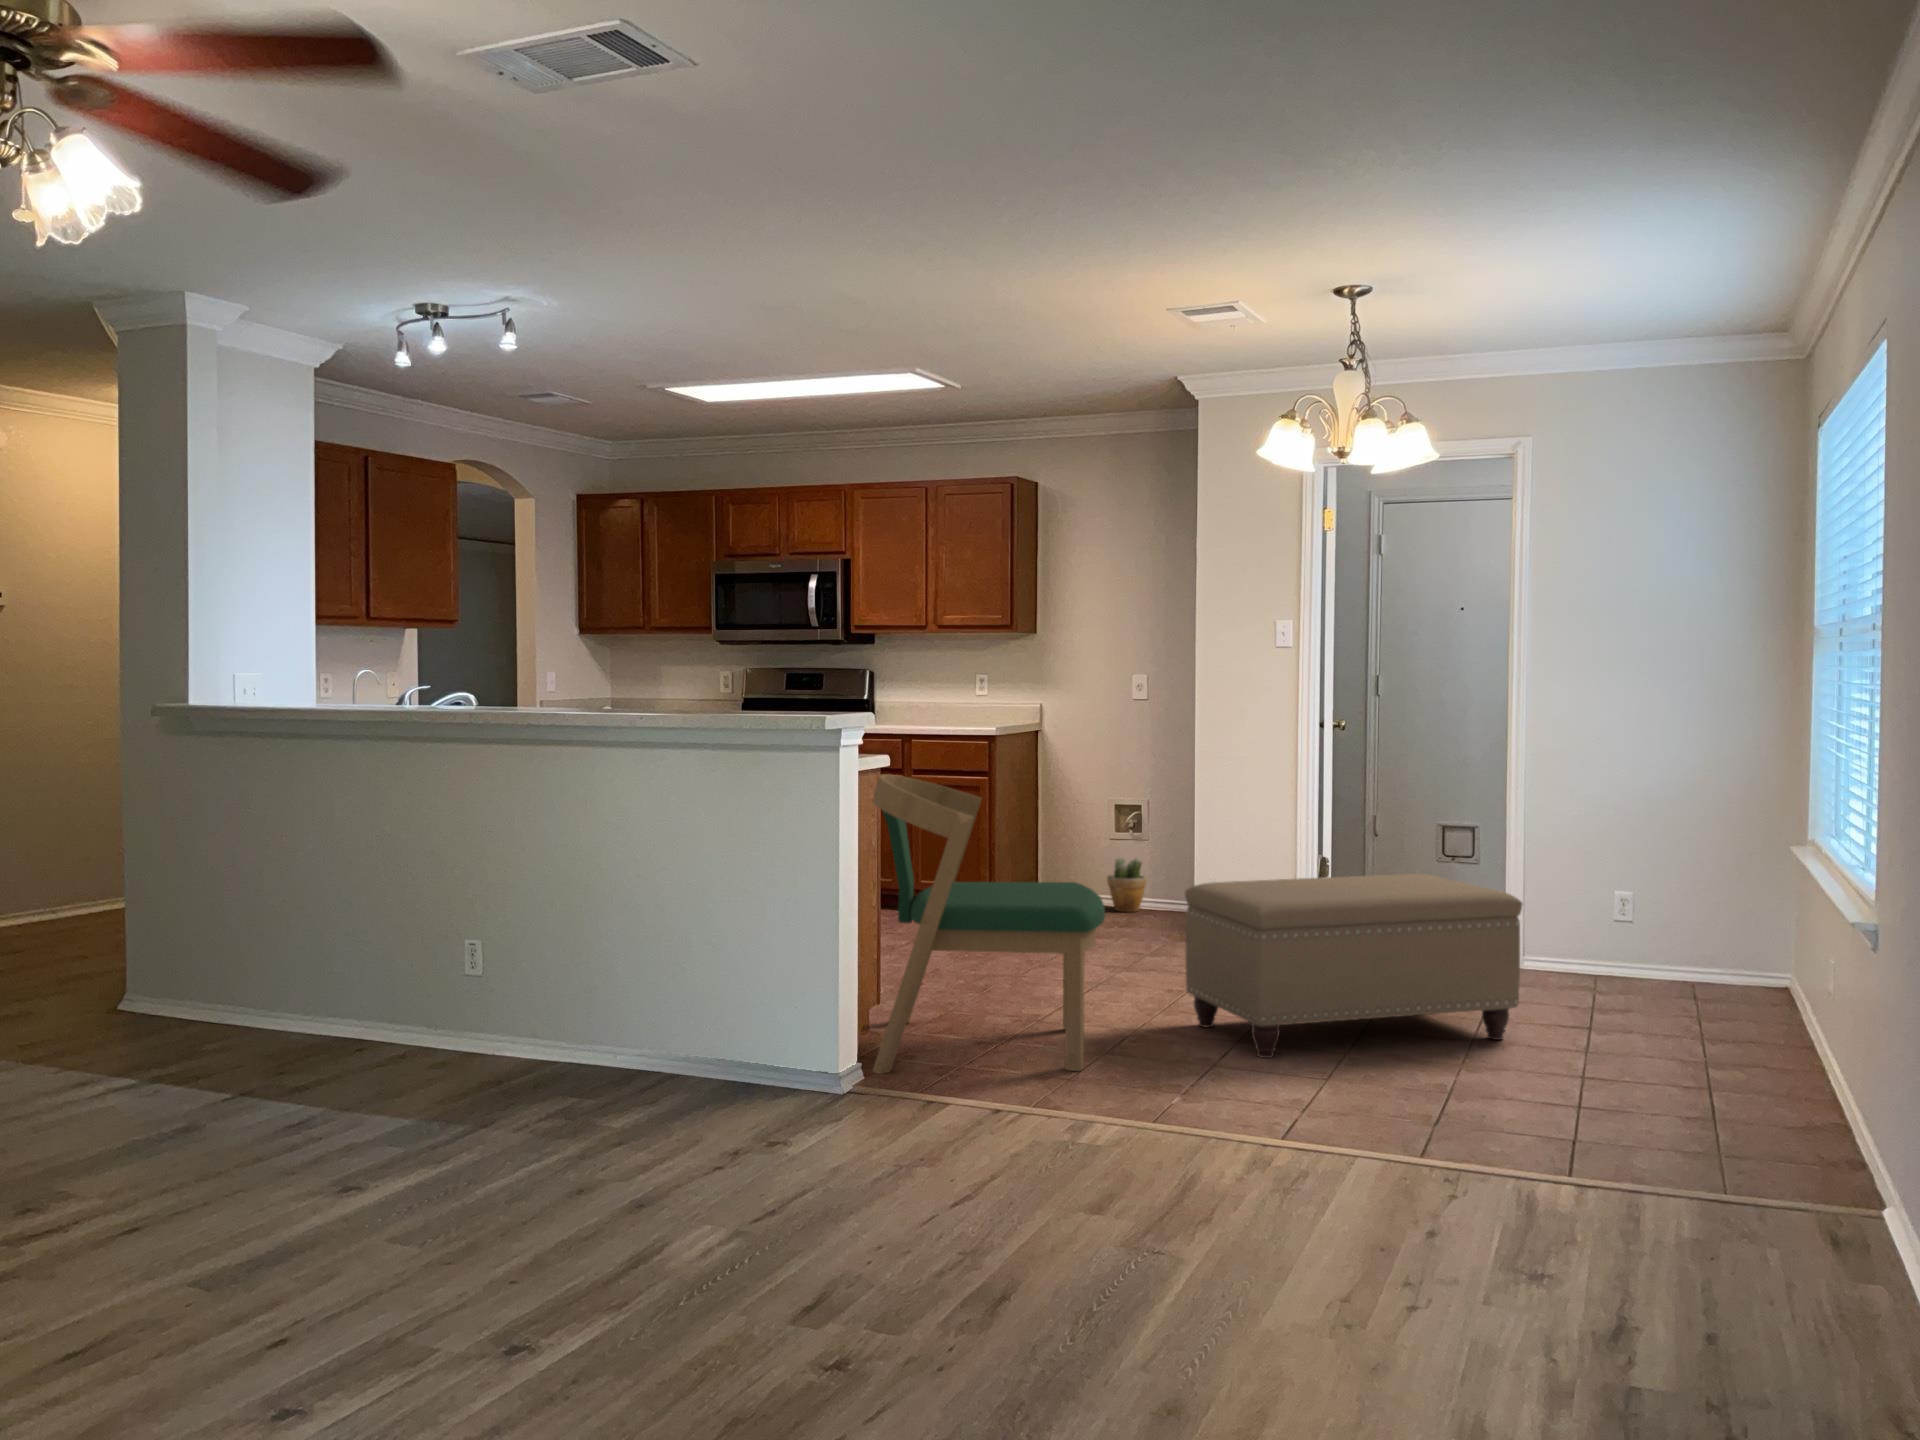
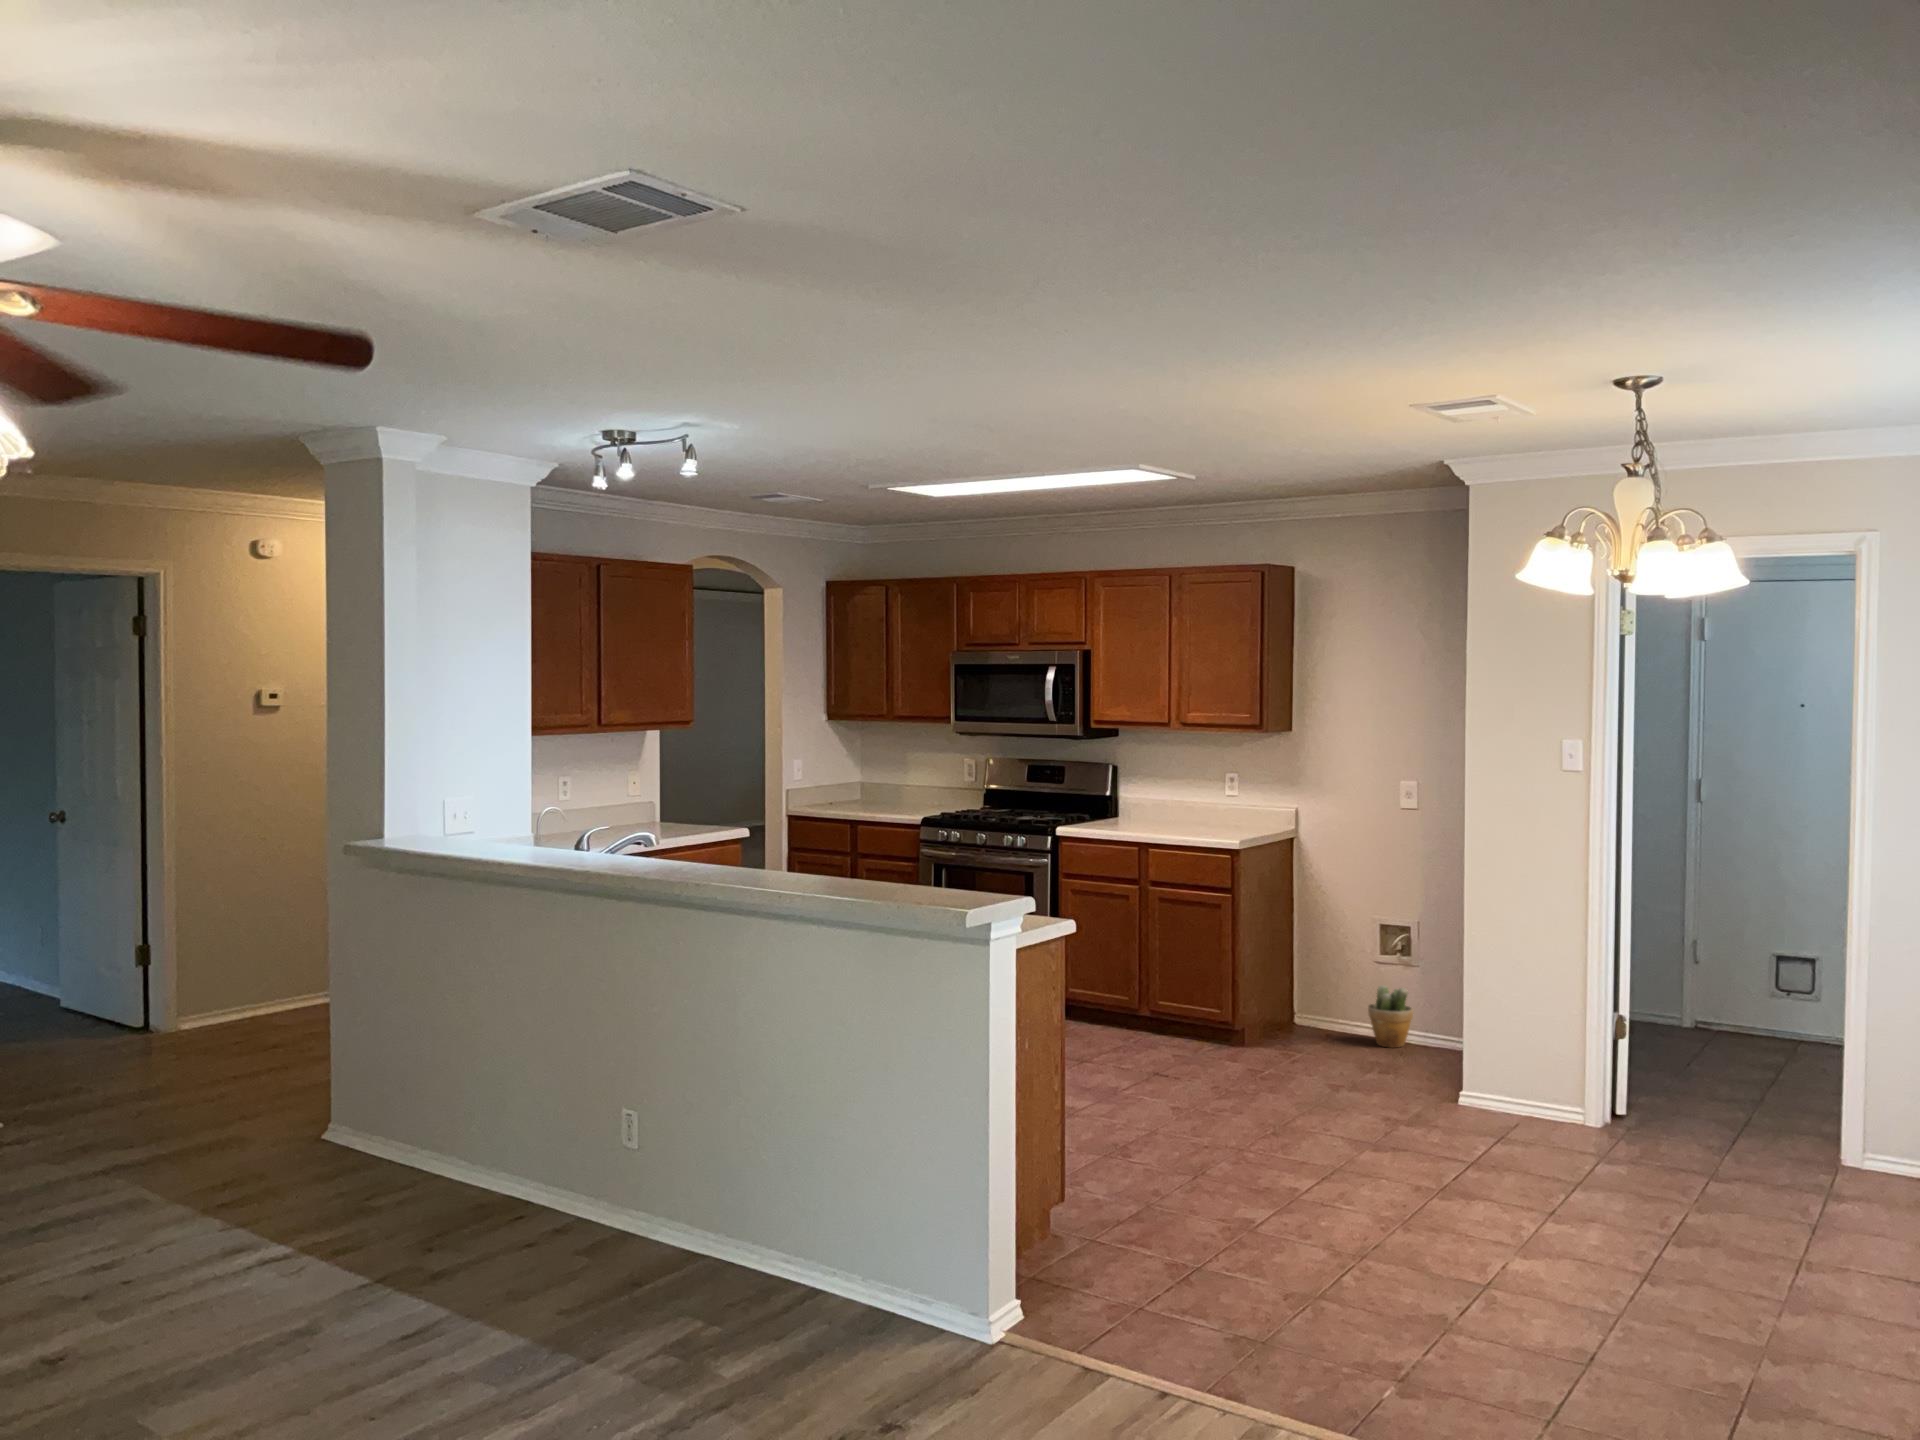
dining chair: present [873,774,1105,1074] -> none [1035,949,1317,1326]
ottoman: present [1185,874,1523,1058] -> none [1424,1078,1859,1319]

